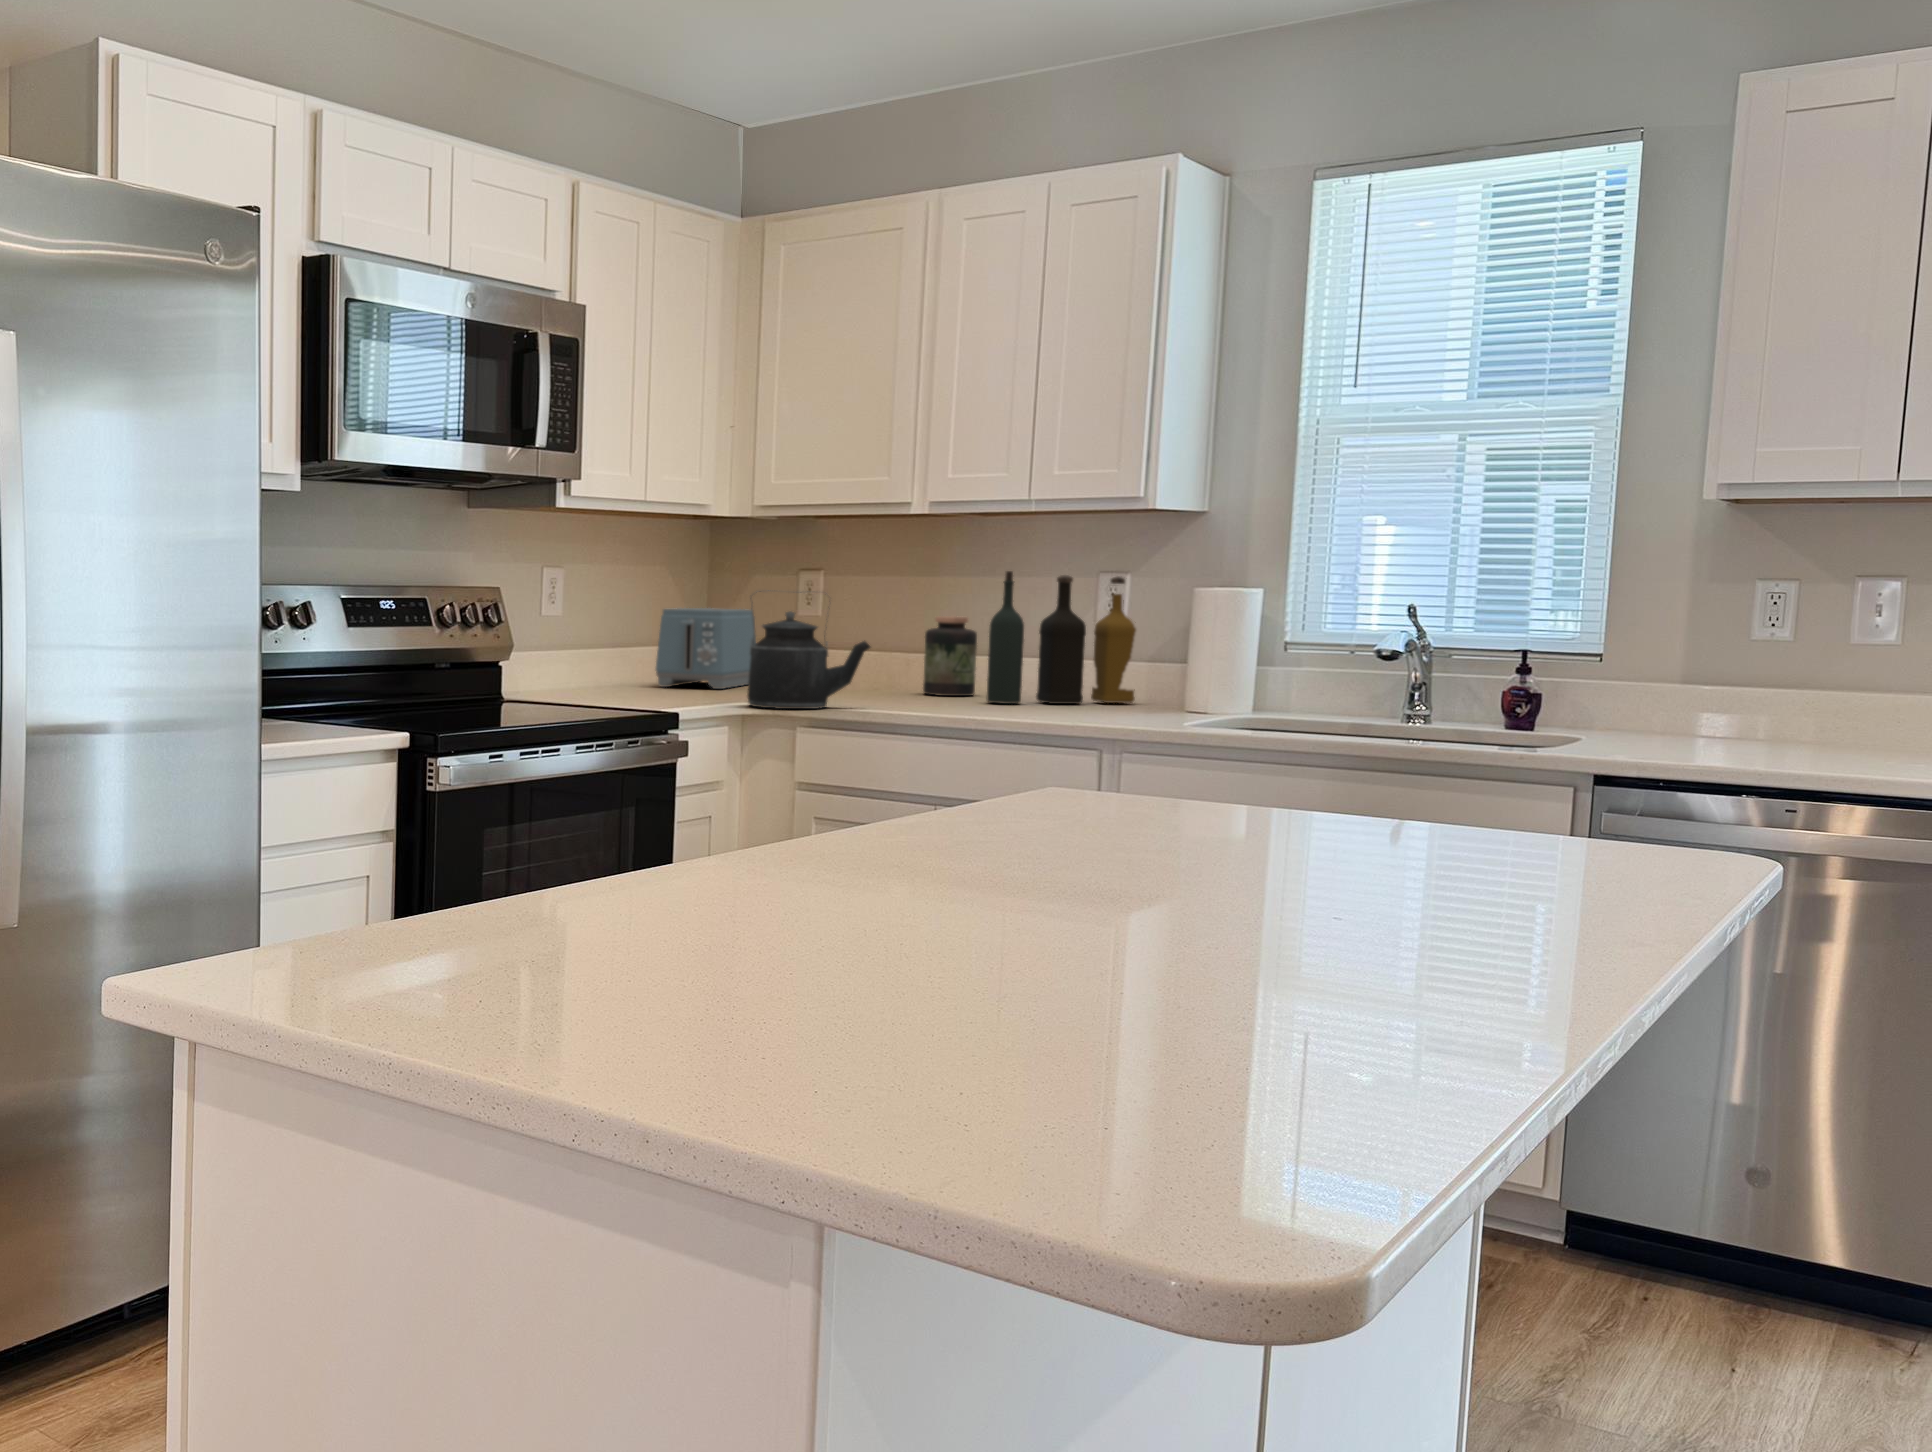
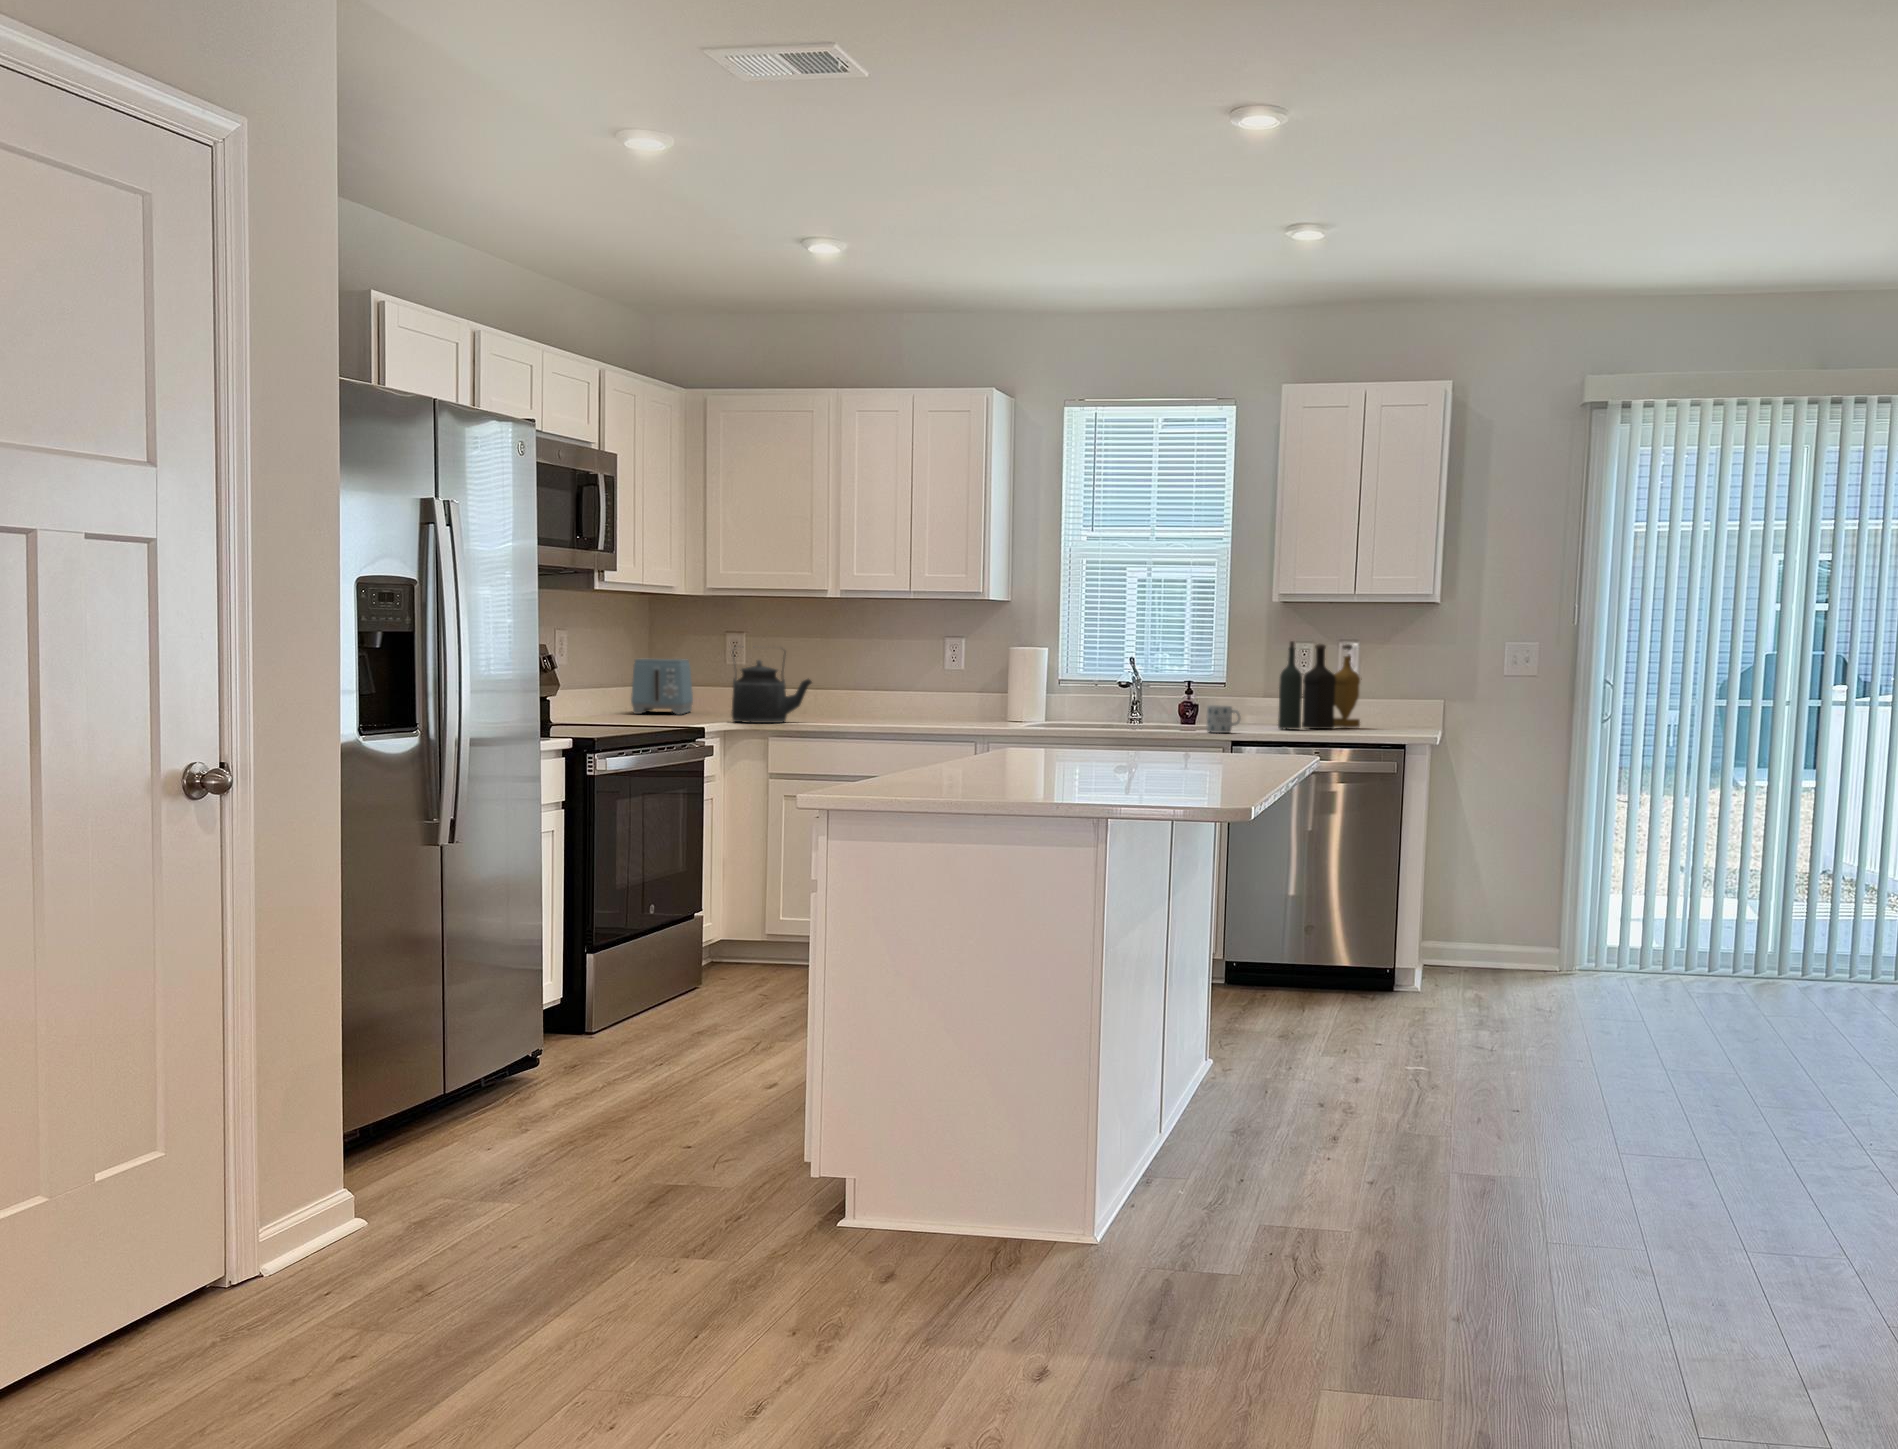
bottle: present [987,571,1136,704] -> present [1278,641,1360,730]
jar: present [923,616,977,696] -> none [822,663,857,716]
mug: none [1533,702,1606,756] -> present [1207,705,1240,733]

